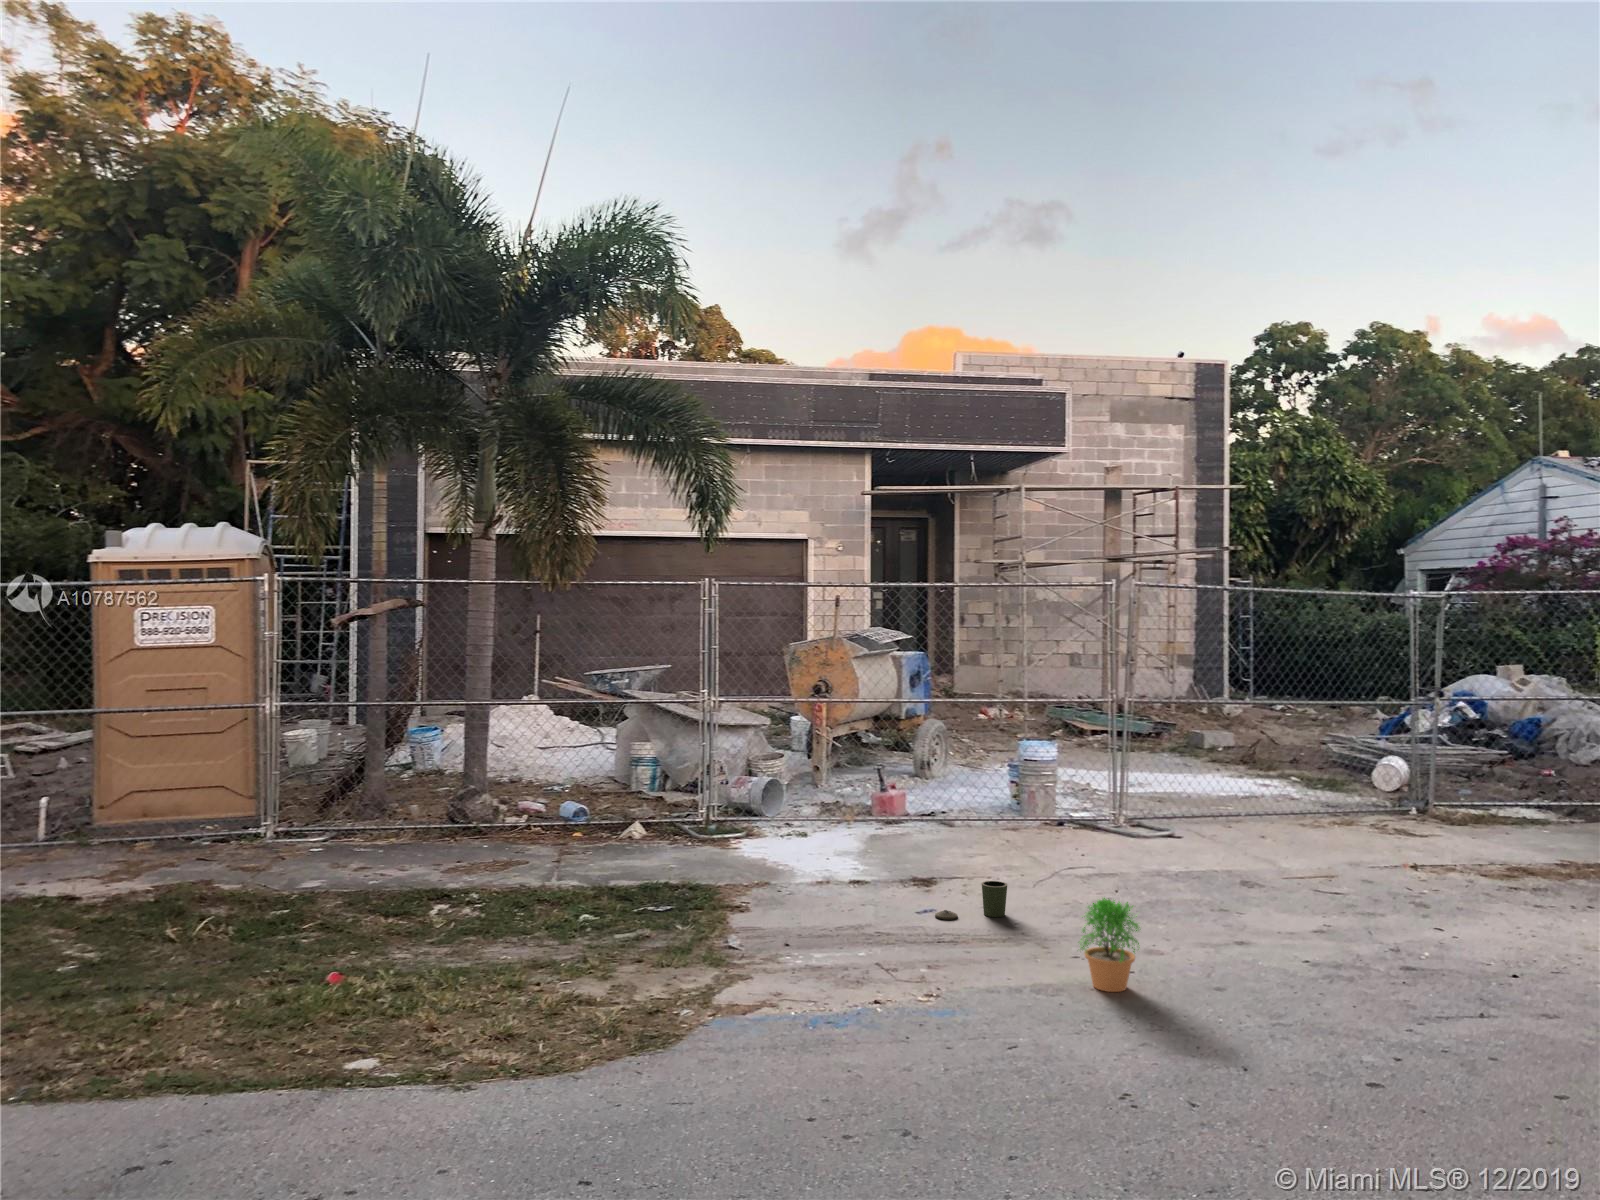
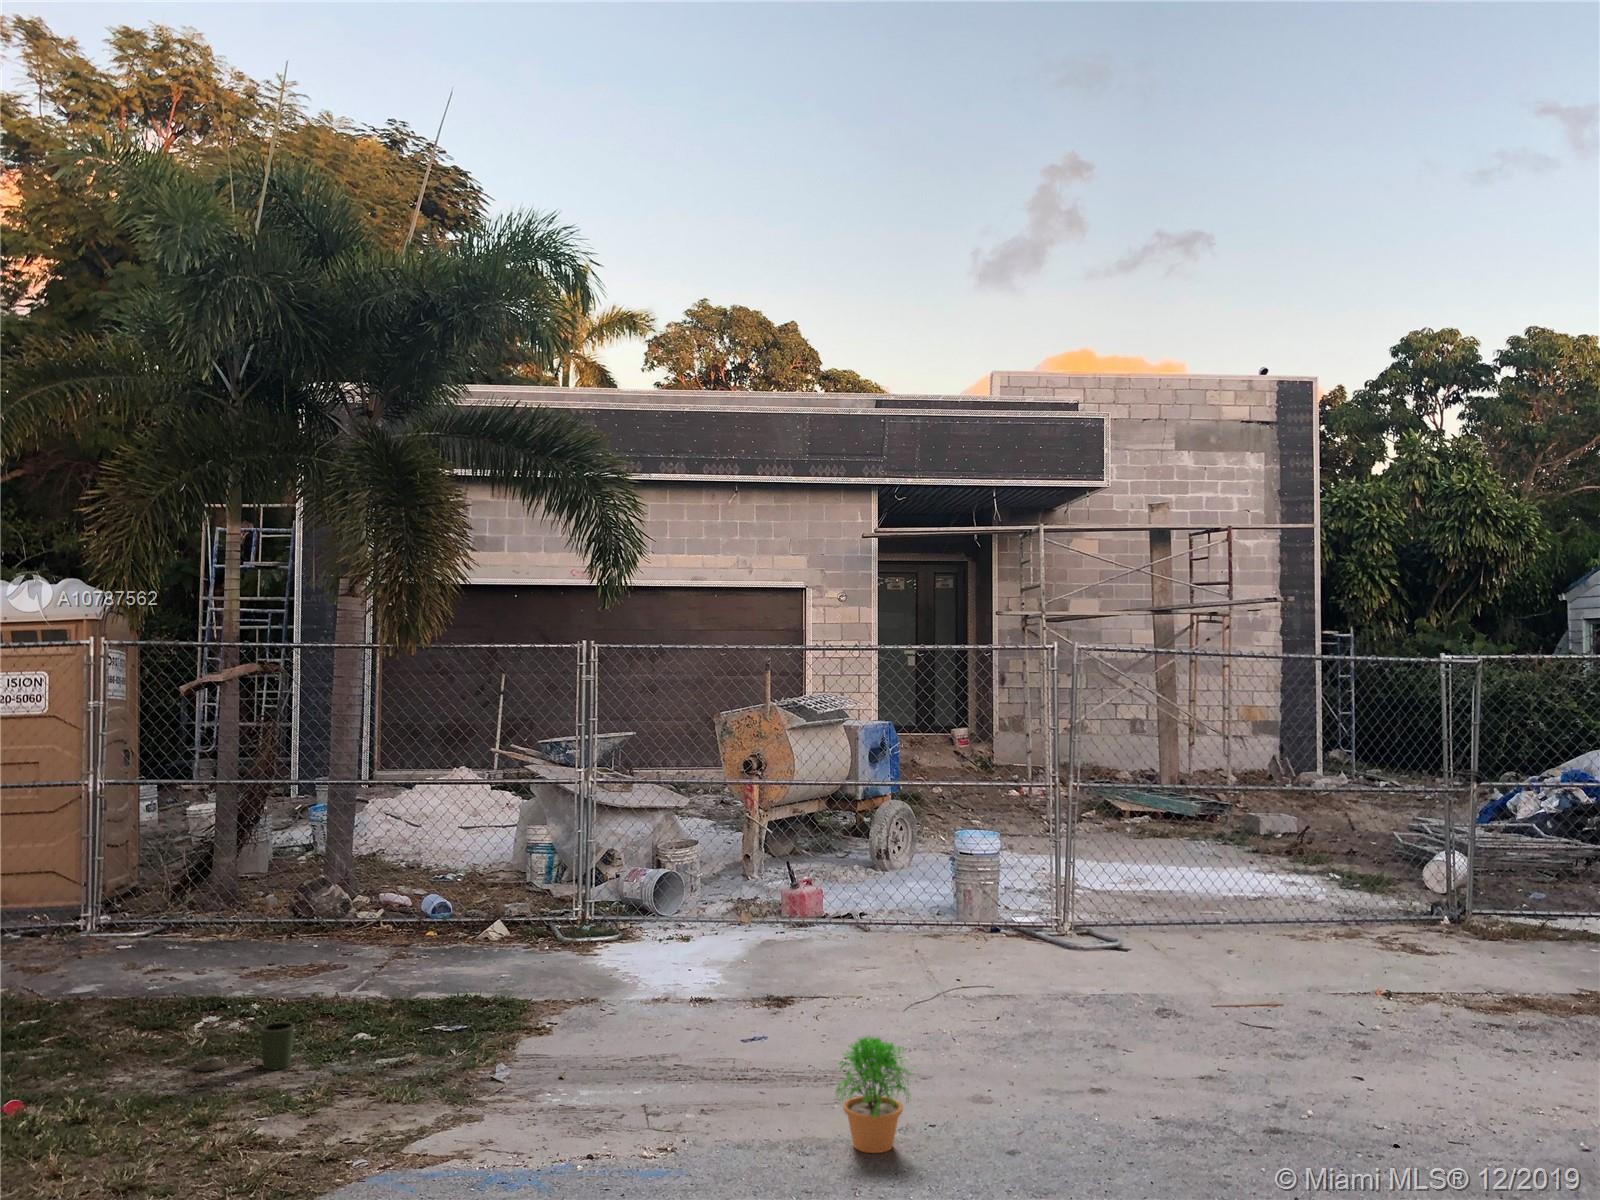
trash can: present [935,881,1007,920] -> present [196,1022,295,1072]

